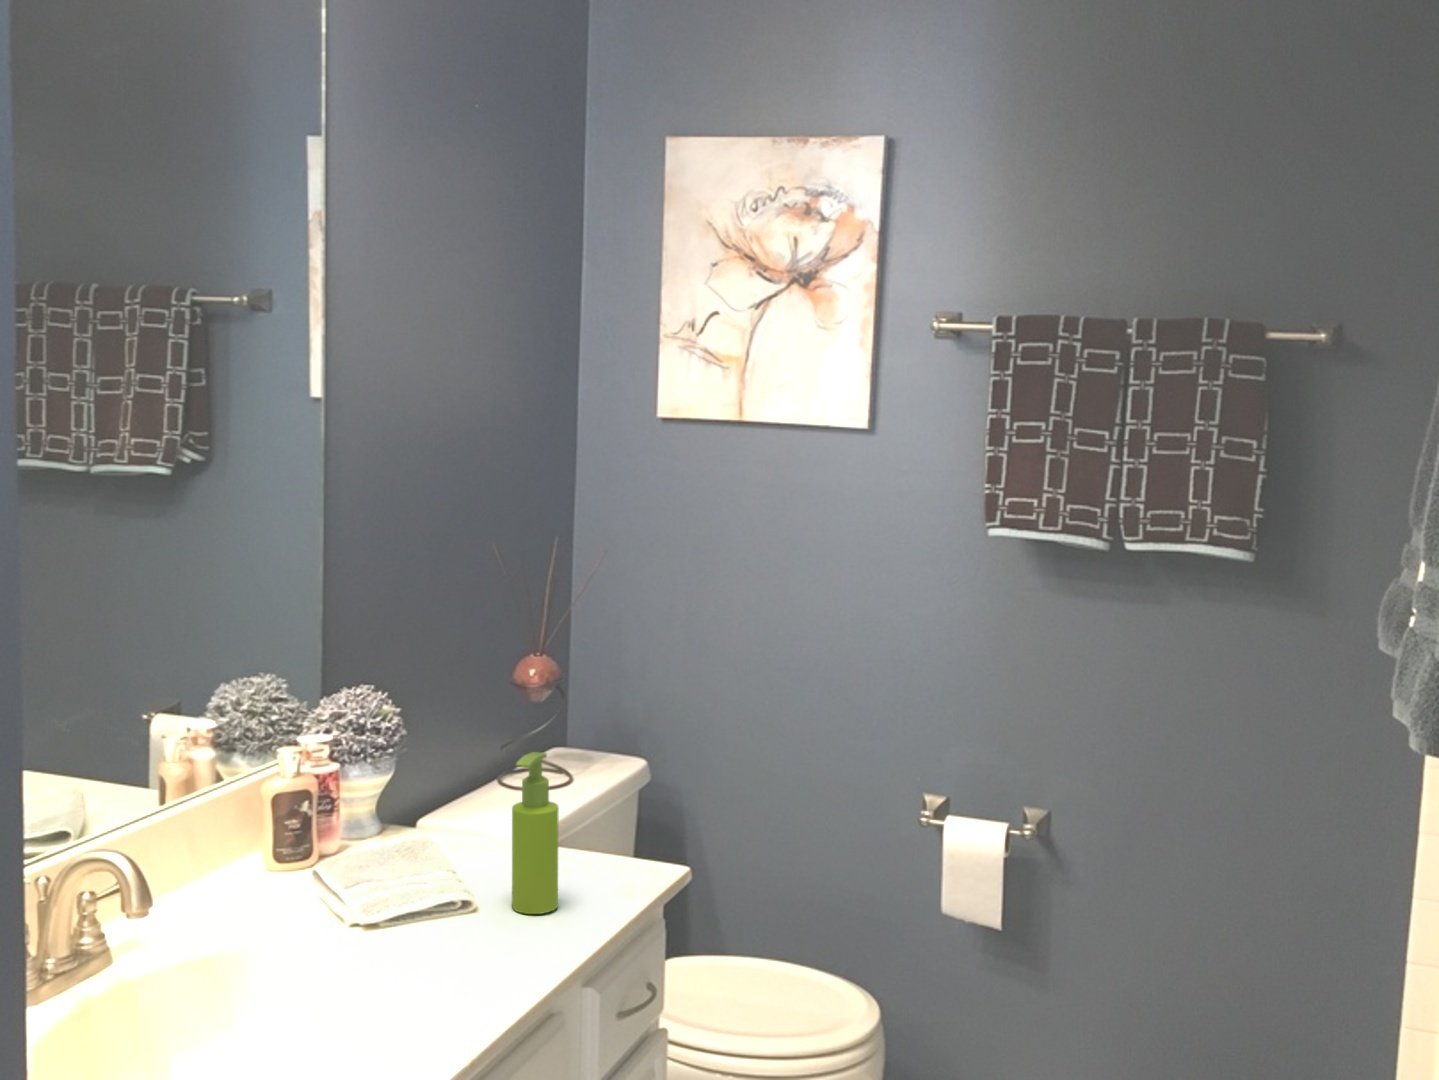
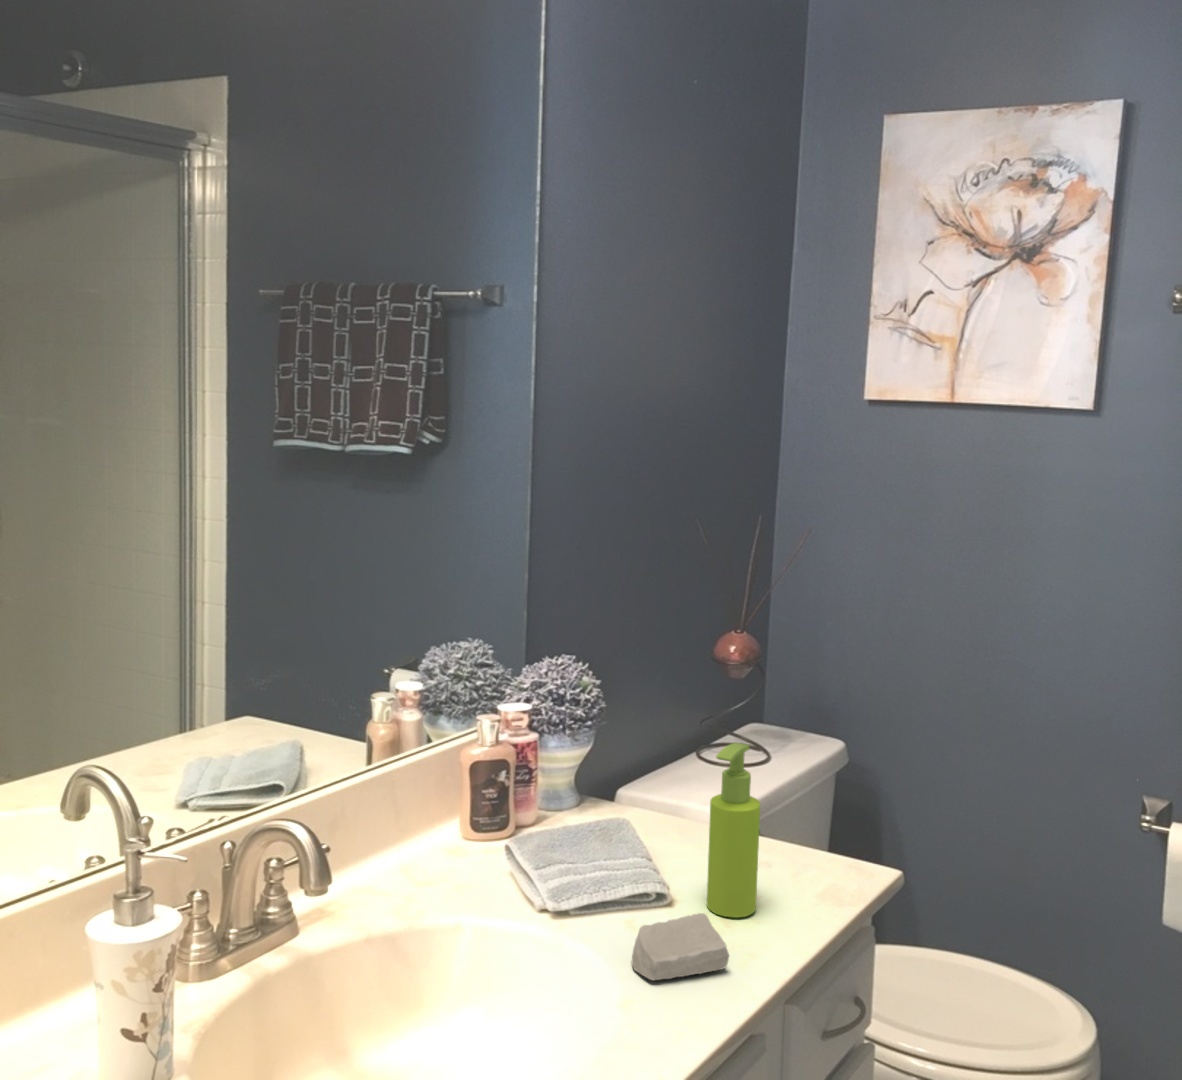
soap bar: none [443,906,533,966] -> present [632,913,729,980]

